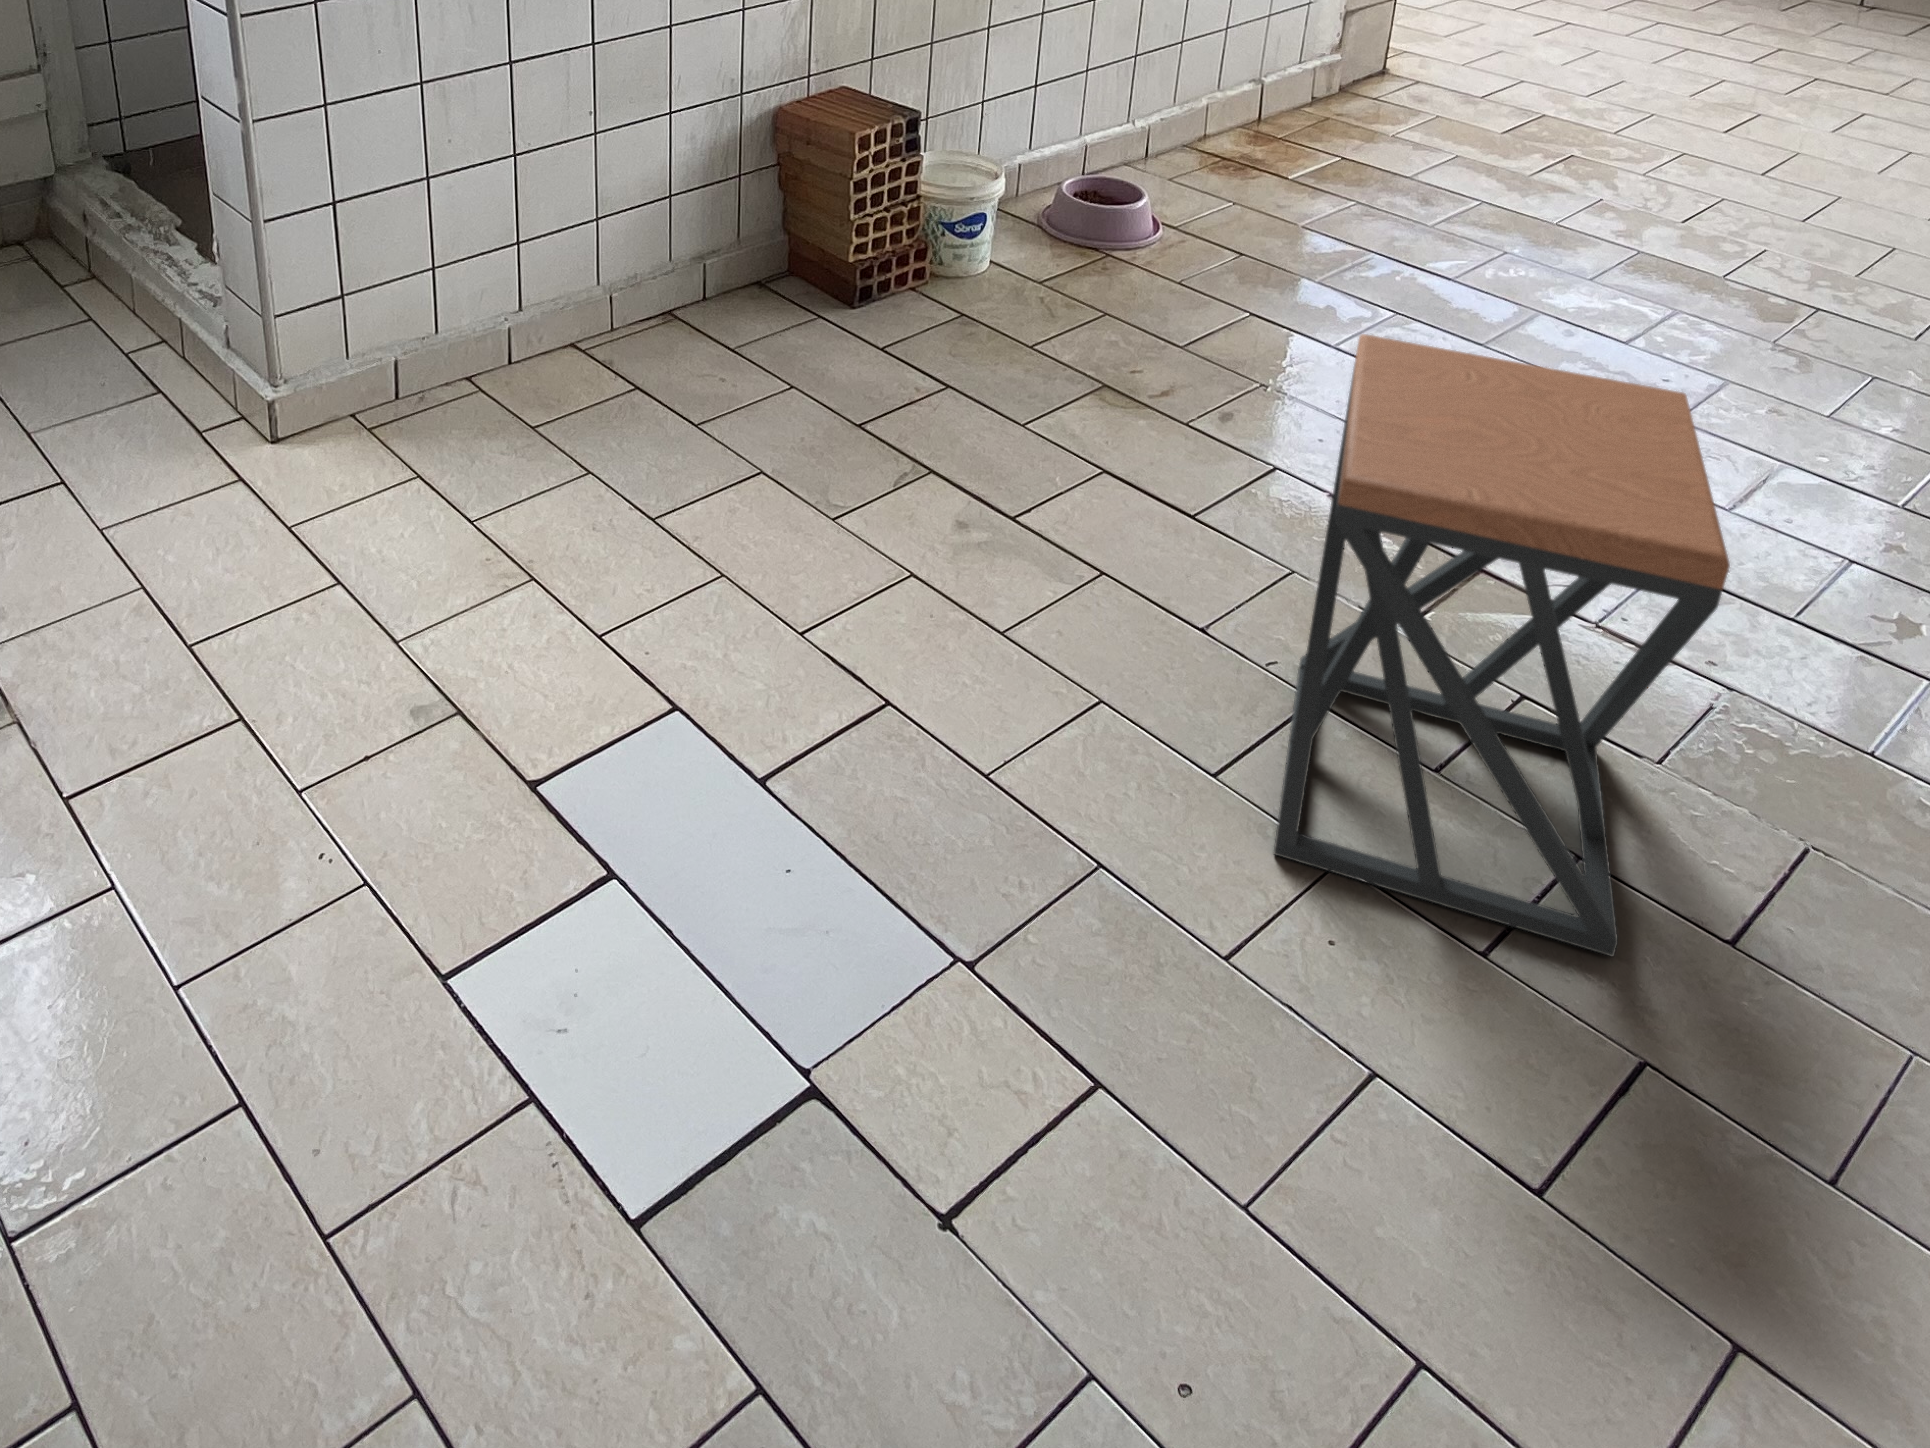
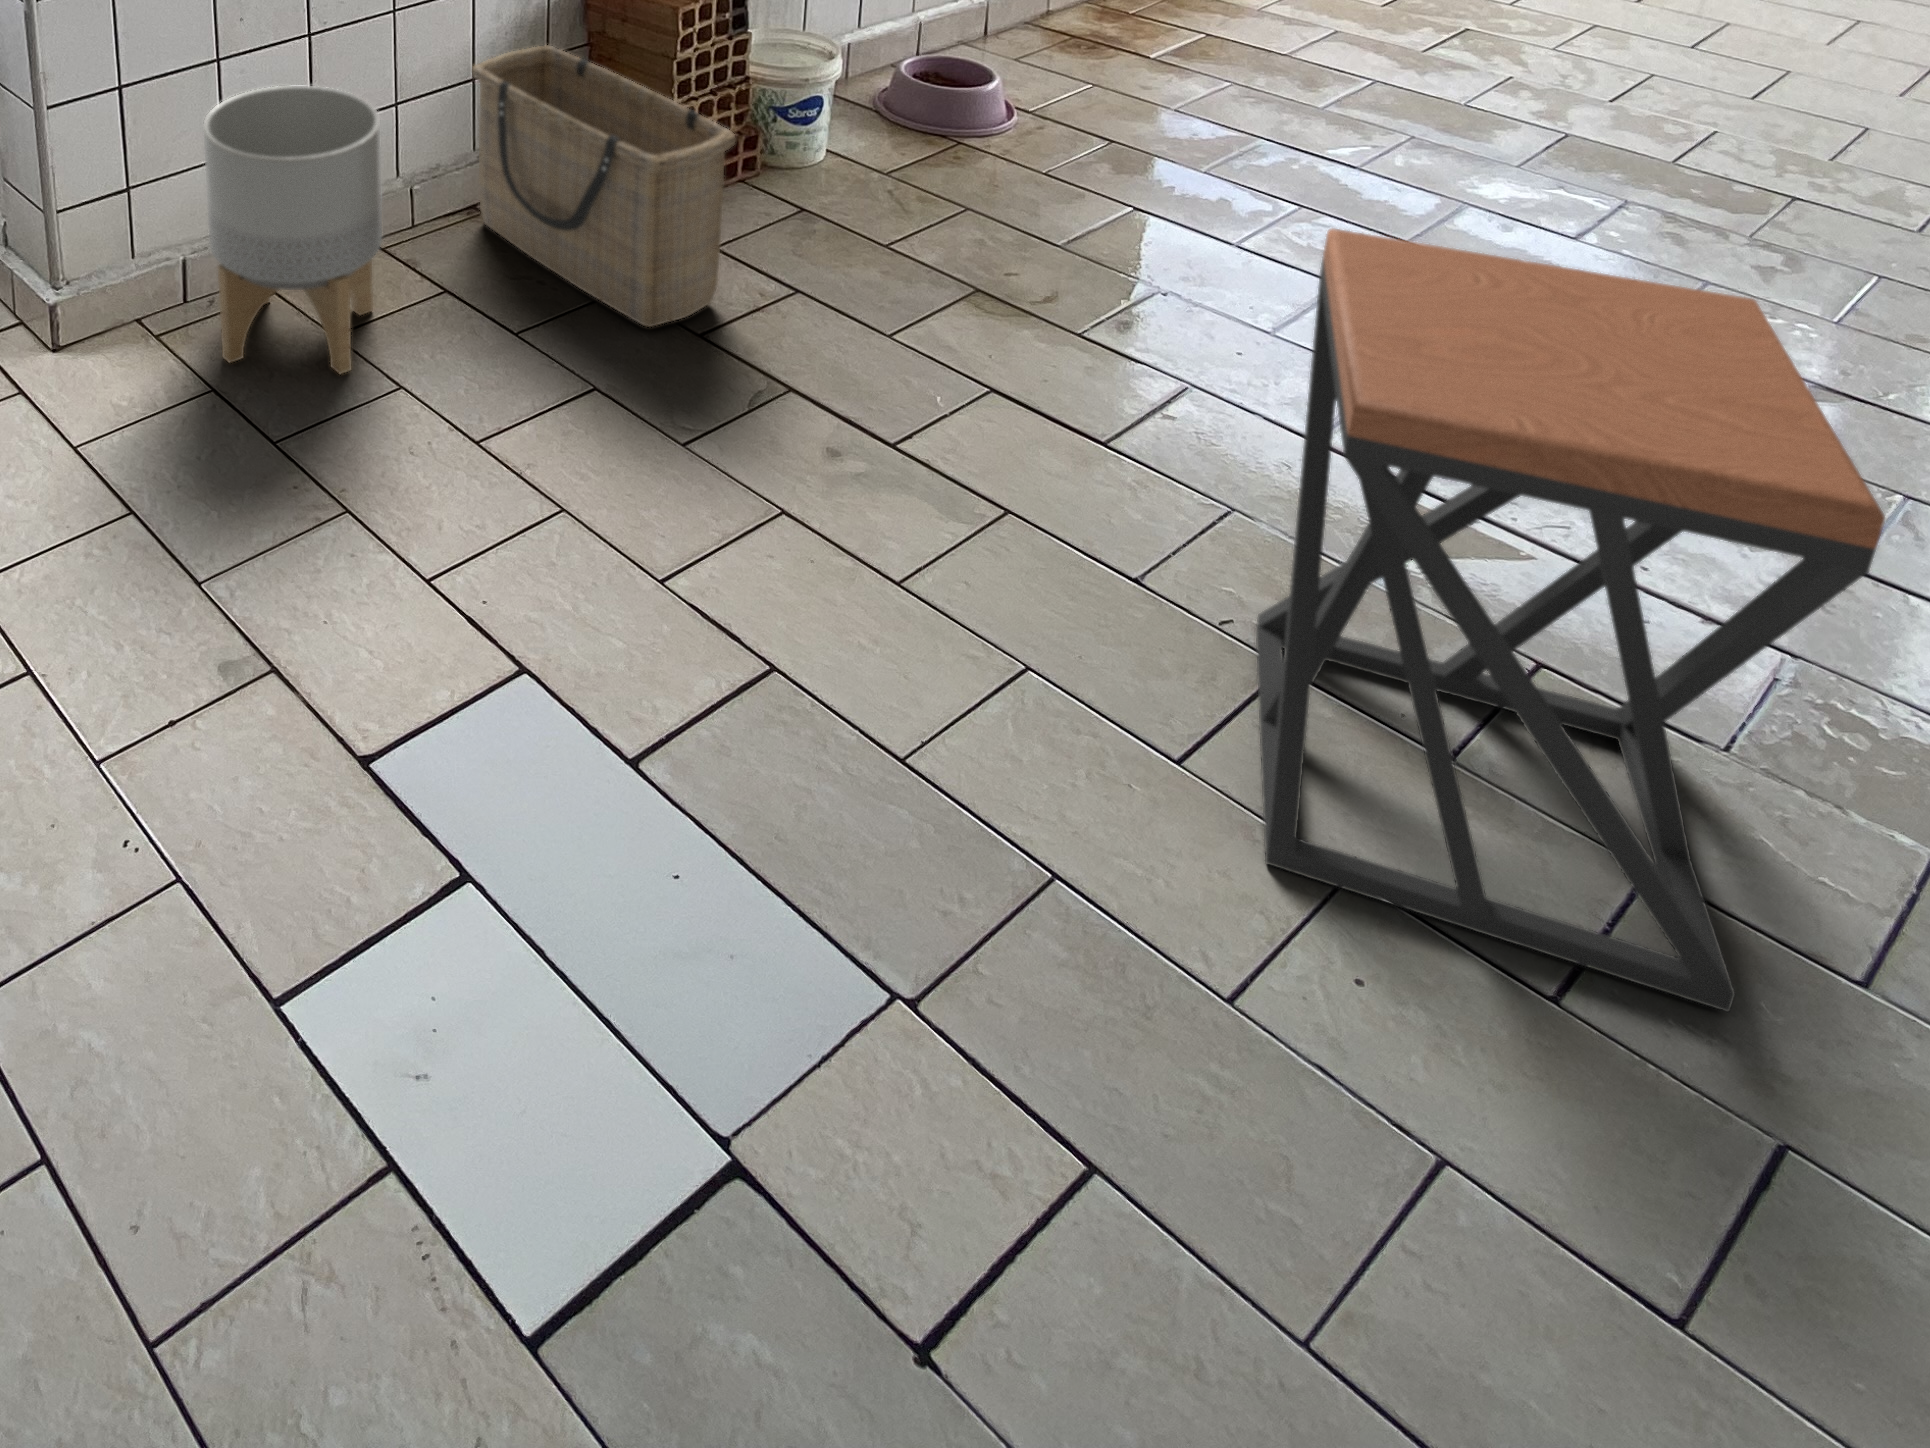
basket: none [666,165,895,419] -> present [472,45,735,327]
planter: none [410,201,575,462] -> present [203,85,382,374]

